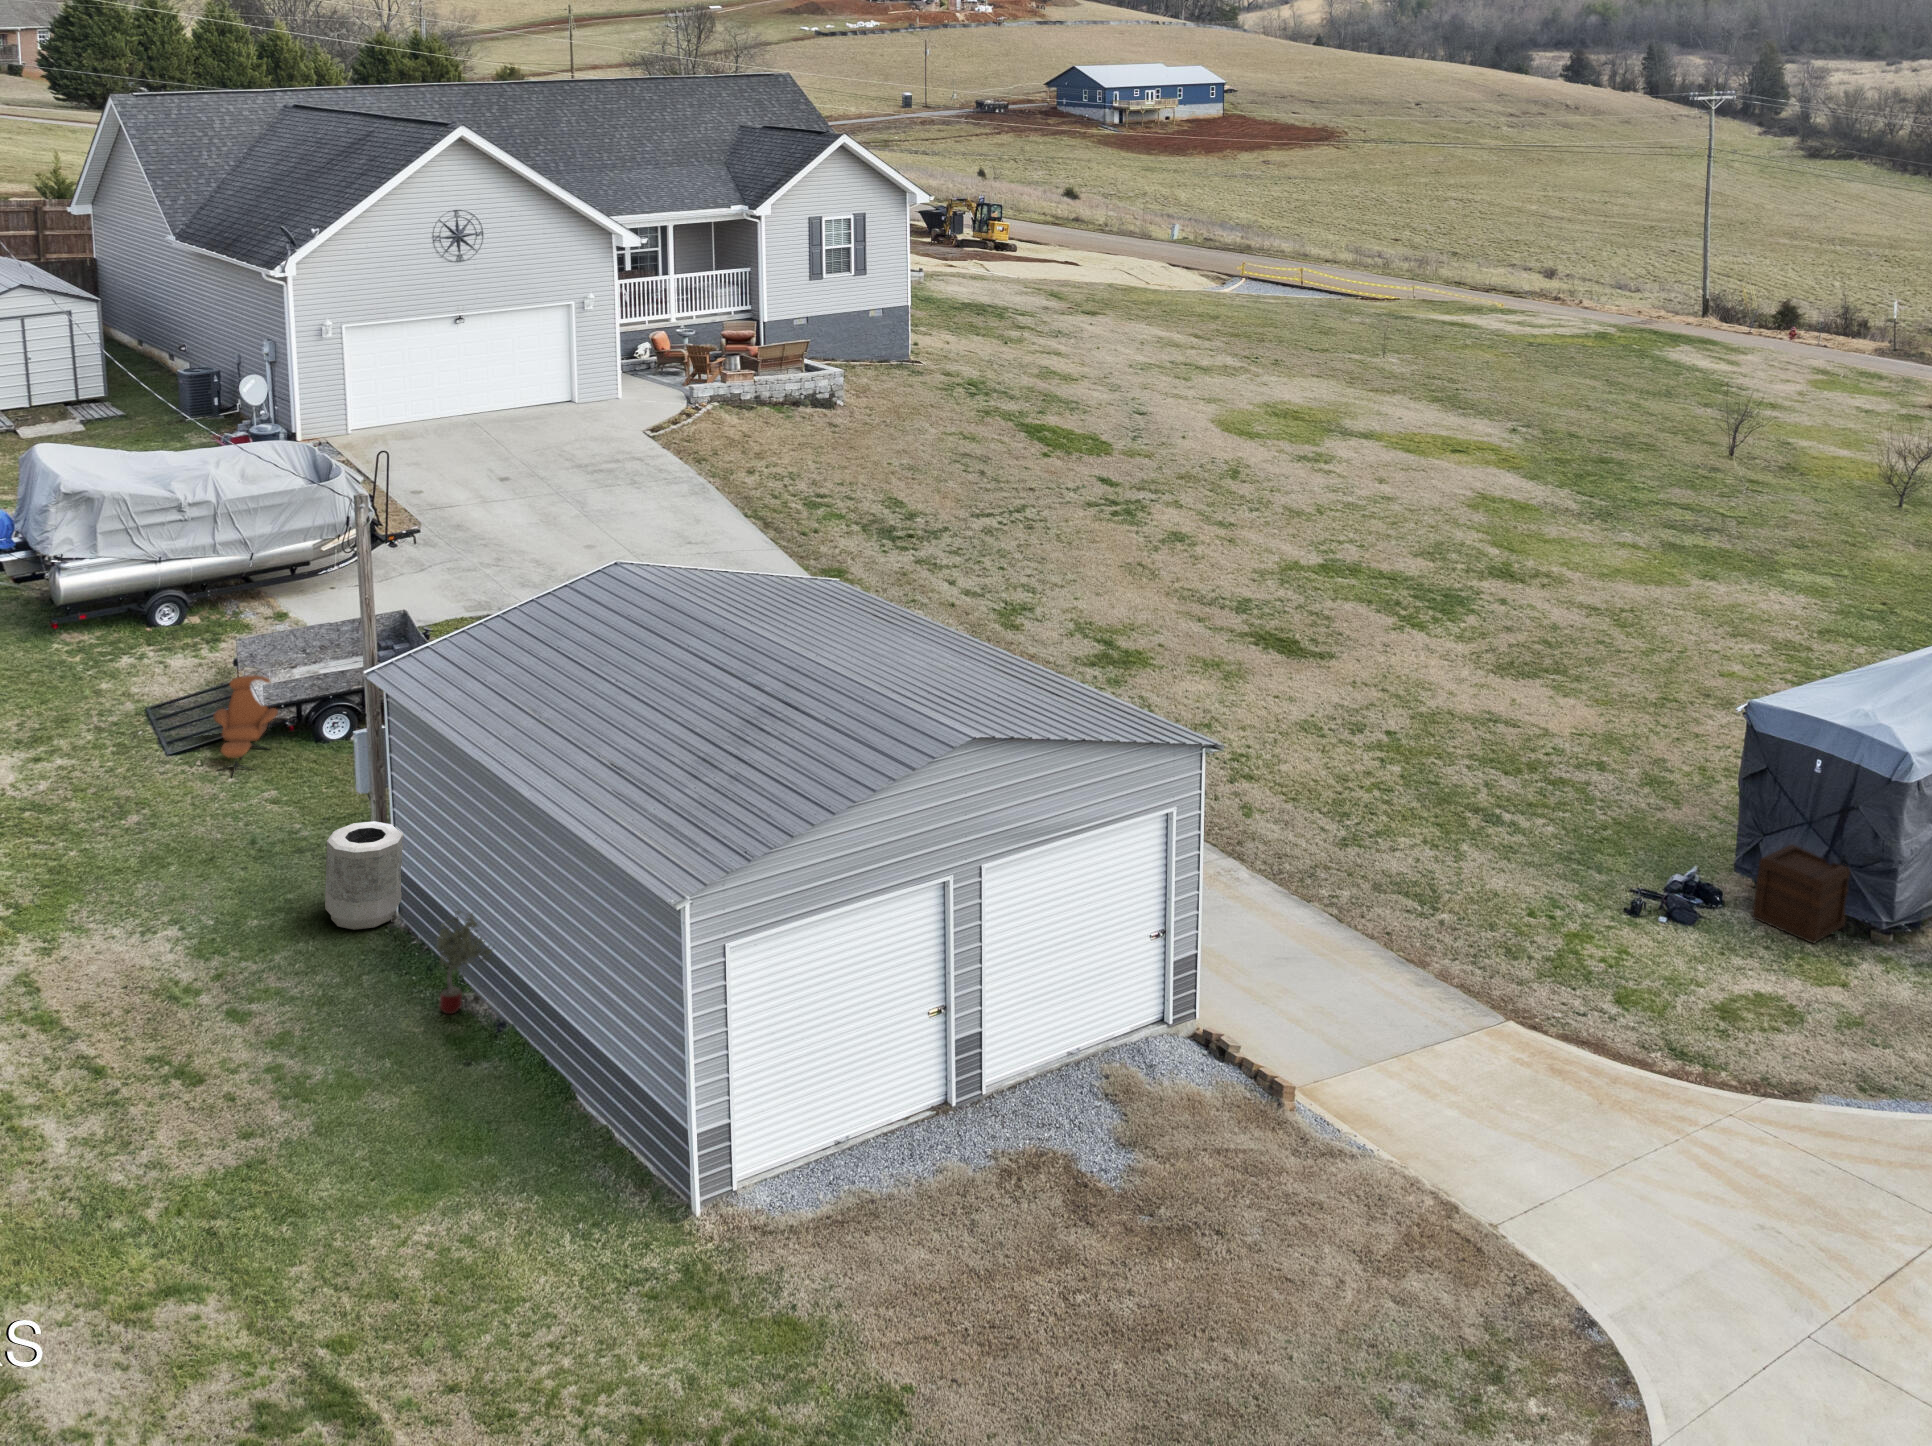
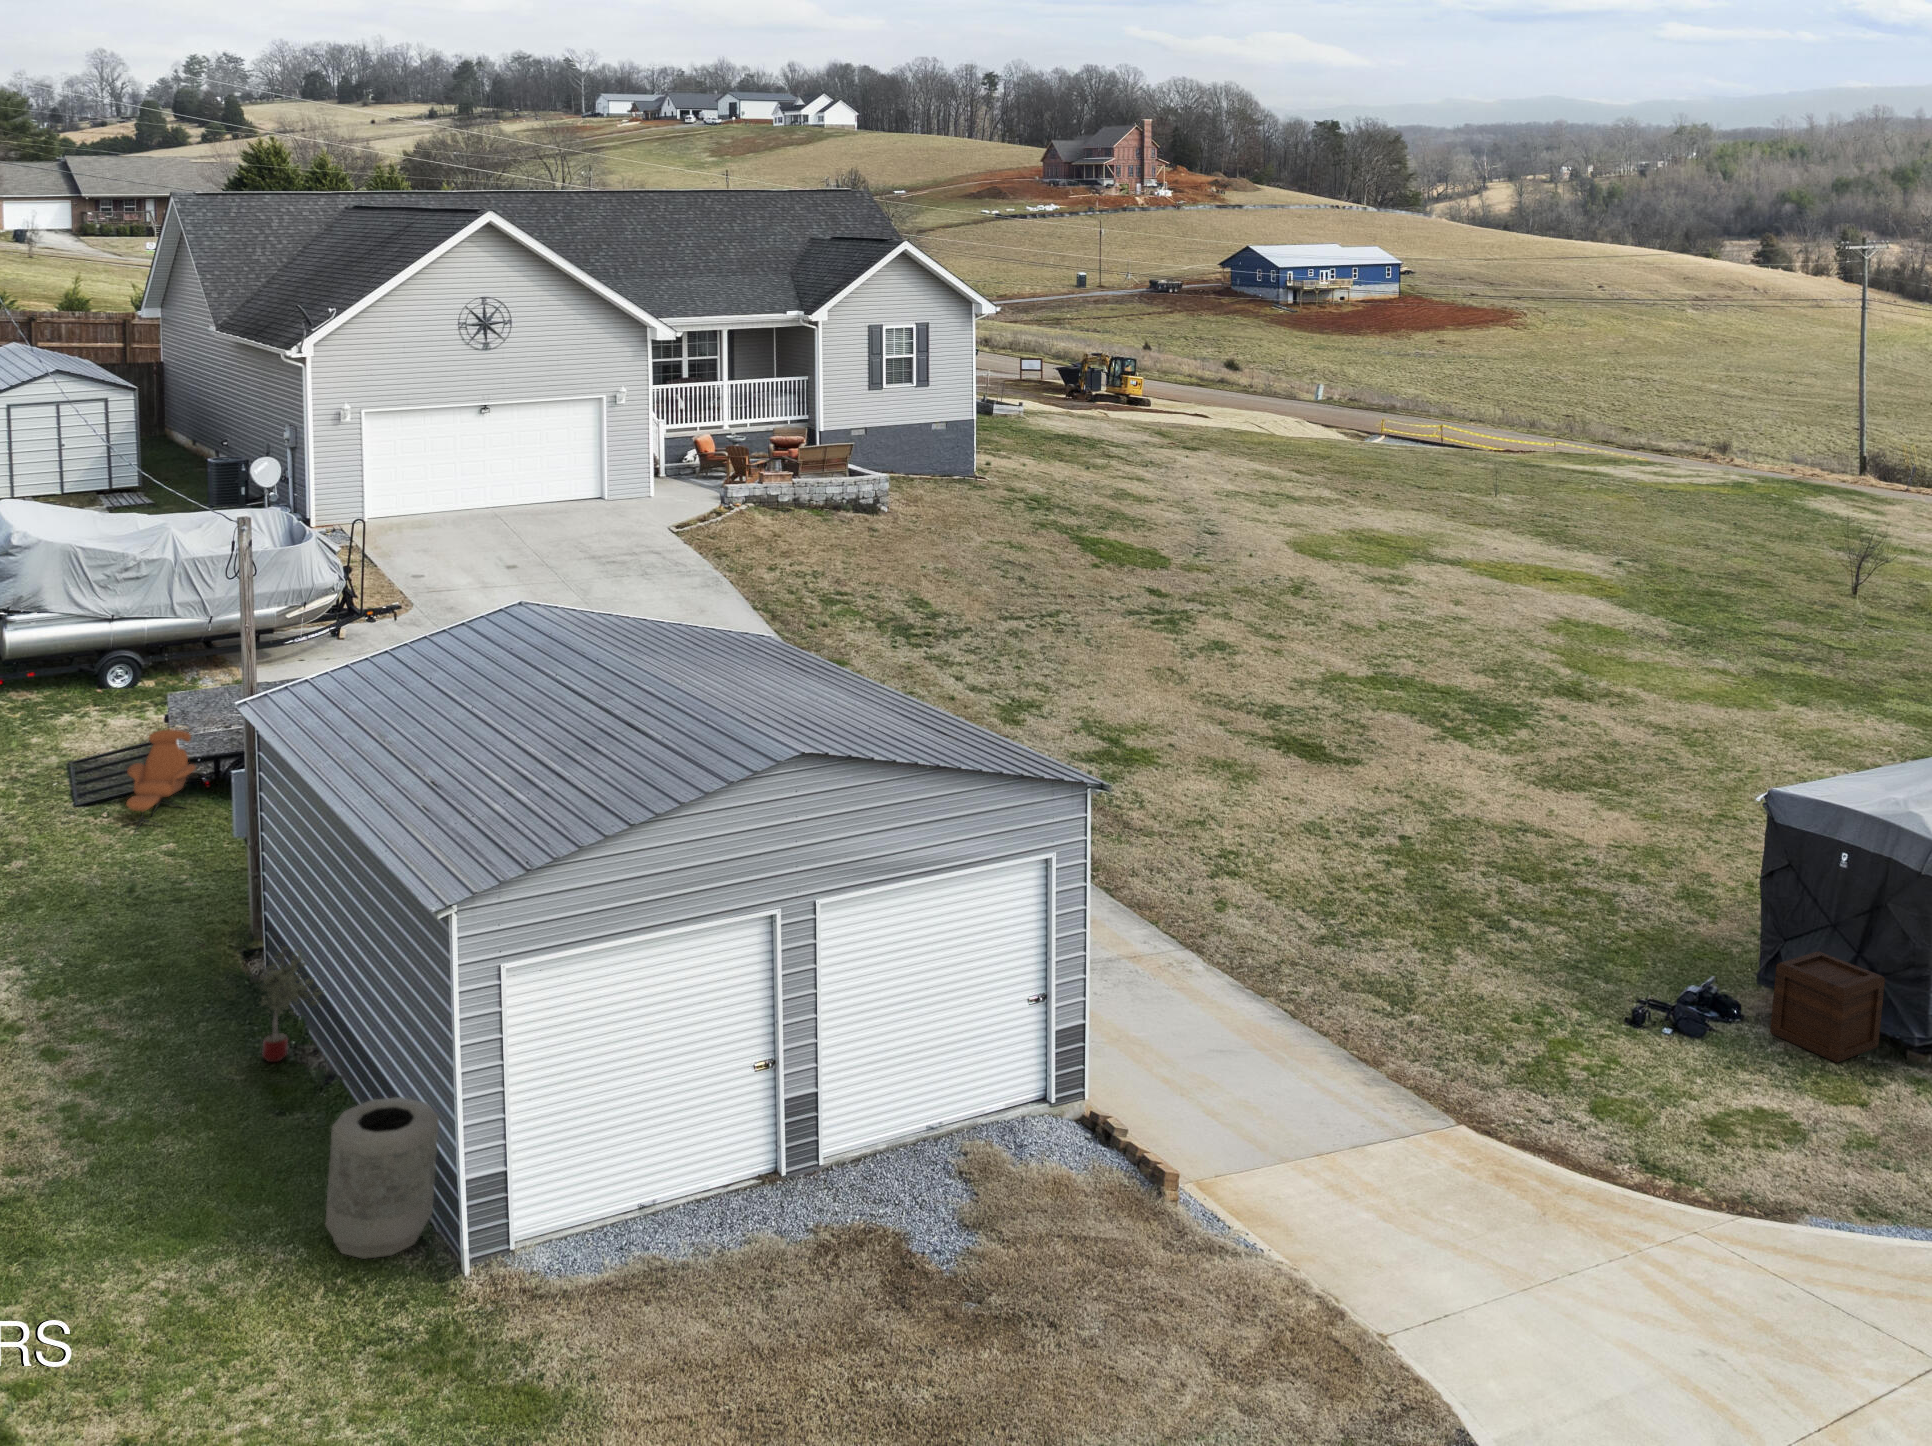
trash can: present [325,821,403,930] -> present [325,1097,439,1259]

